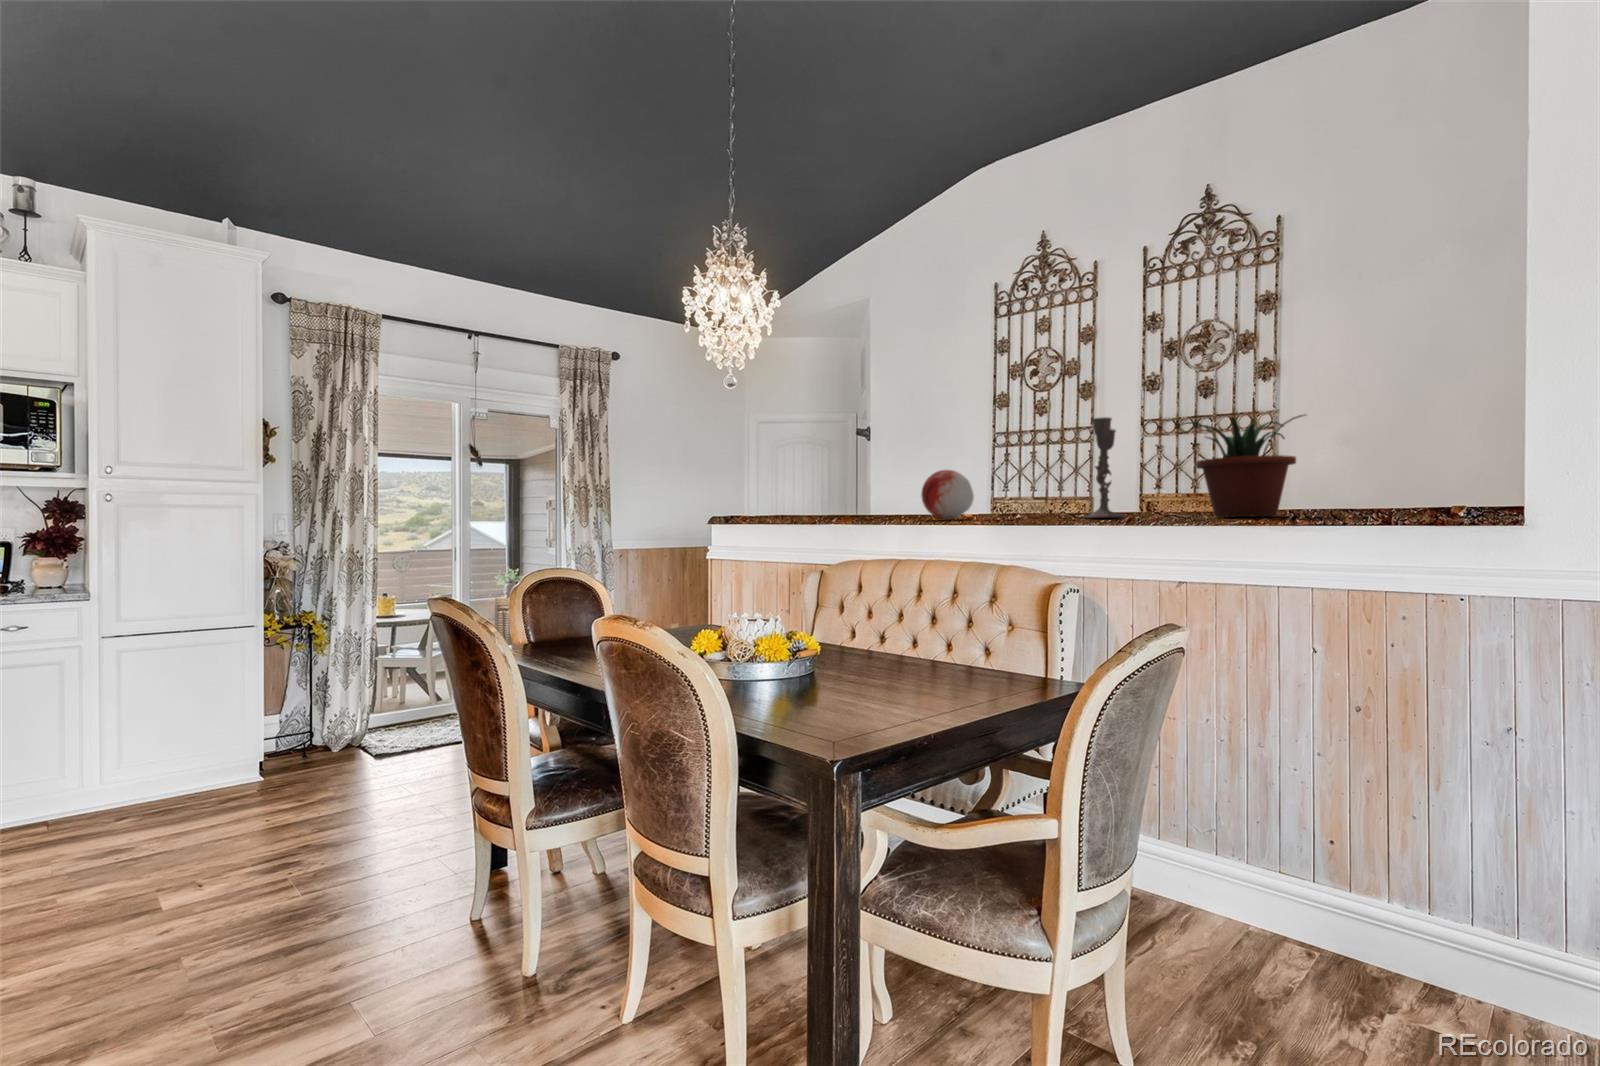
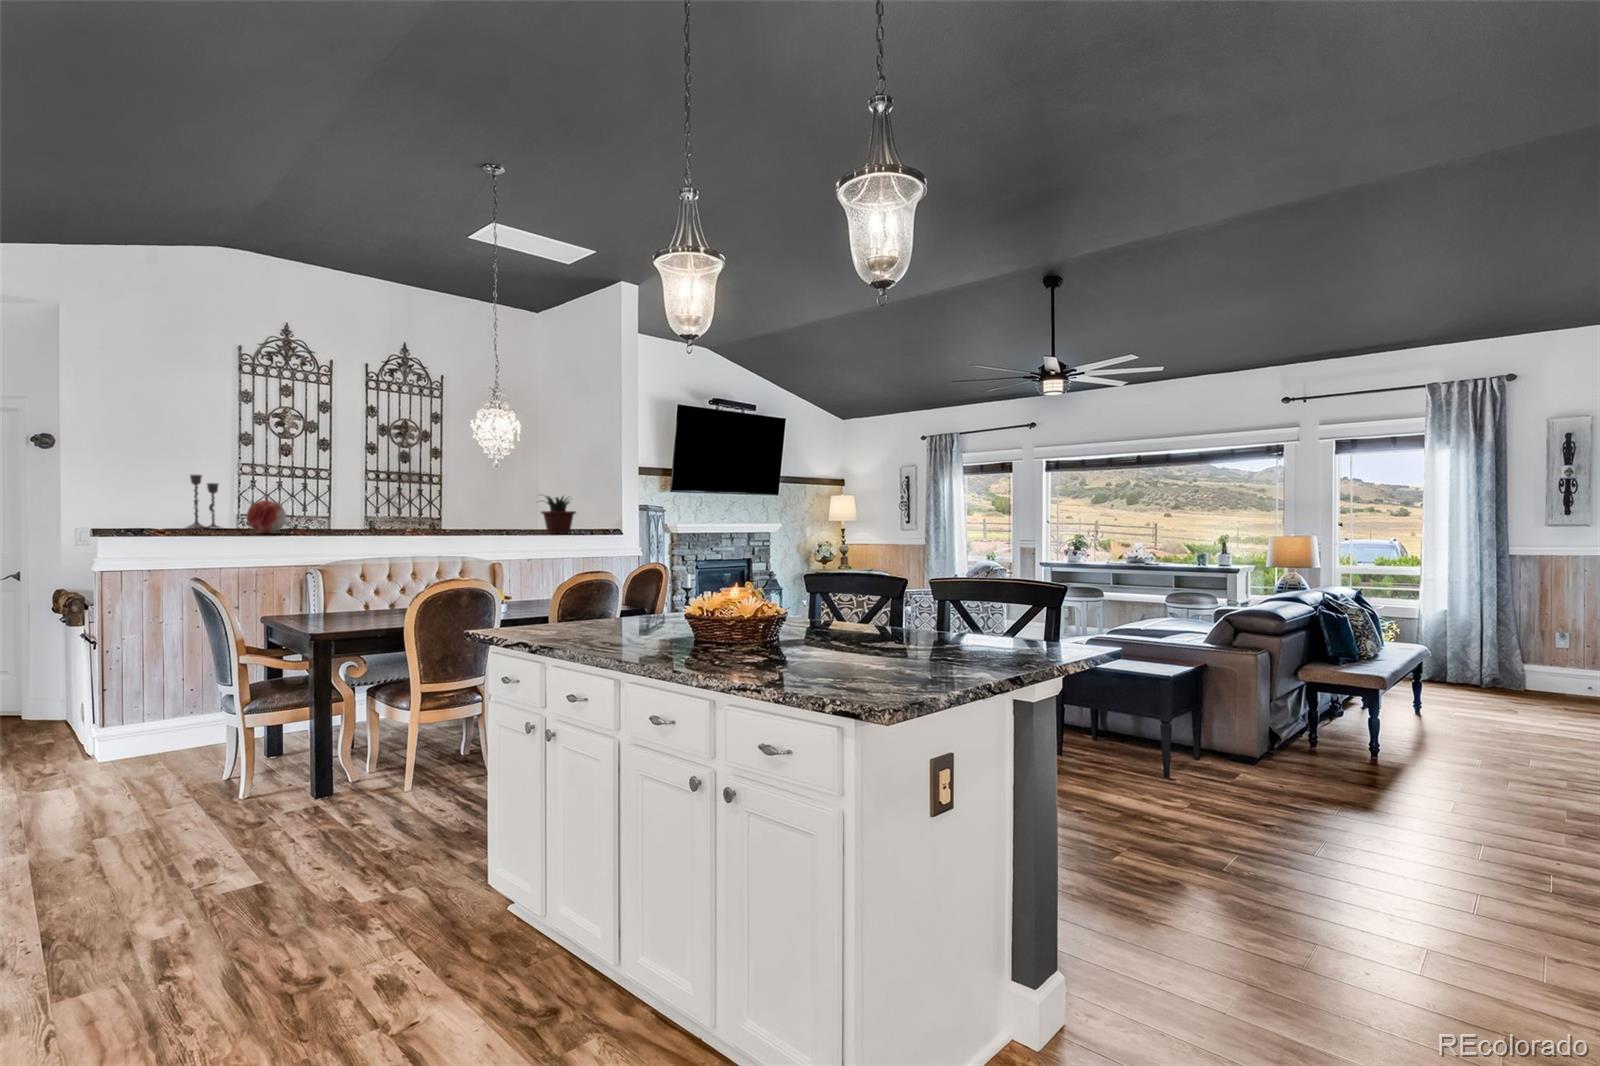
candlestick: present [1083,417,1124,518] -> present [186,475,221,528]
decorative orb: present [921,470,974,519] -> present [247,500,286,533]

